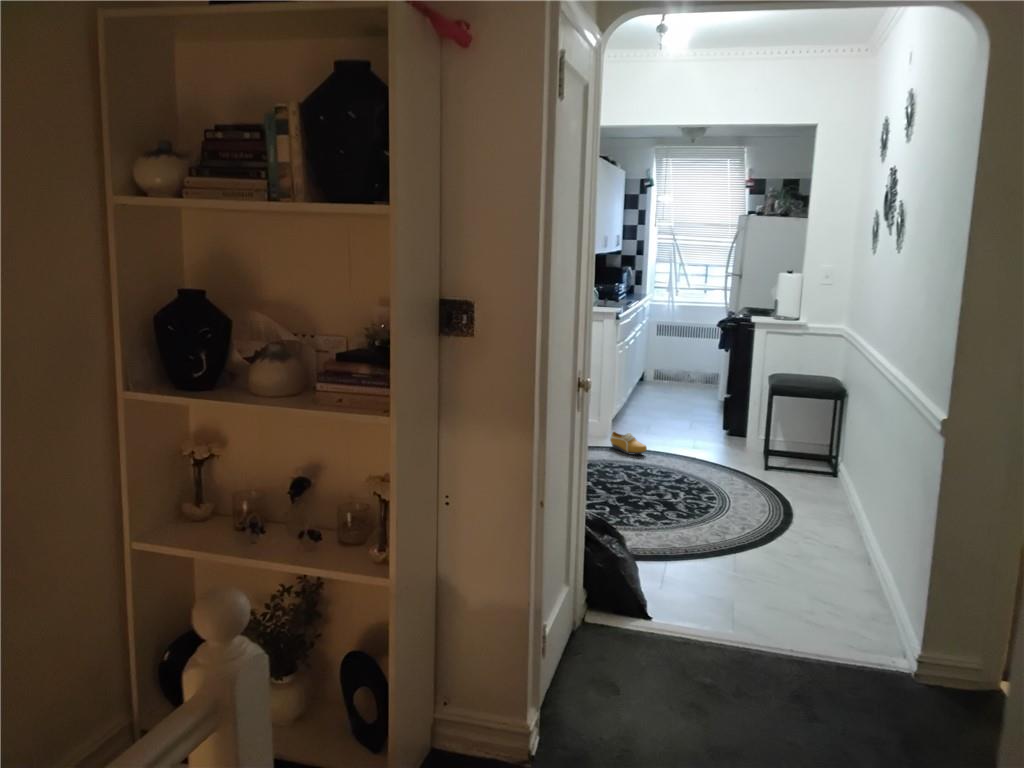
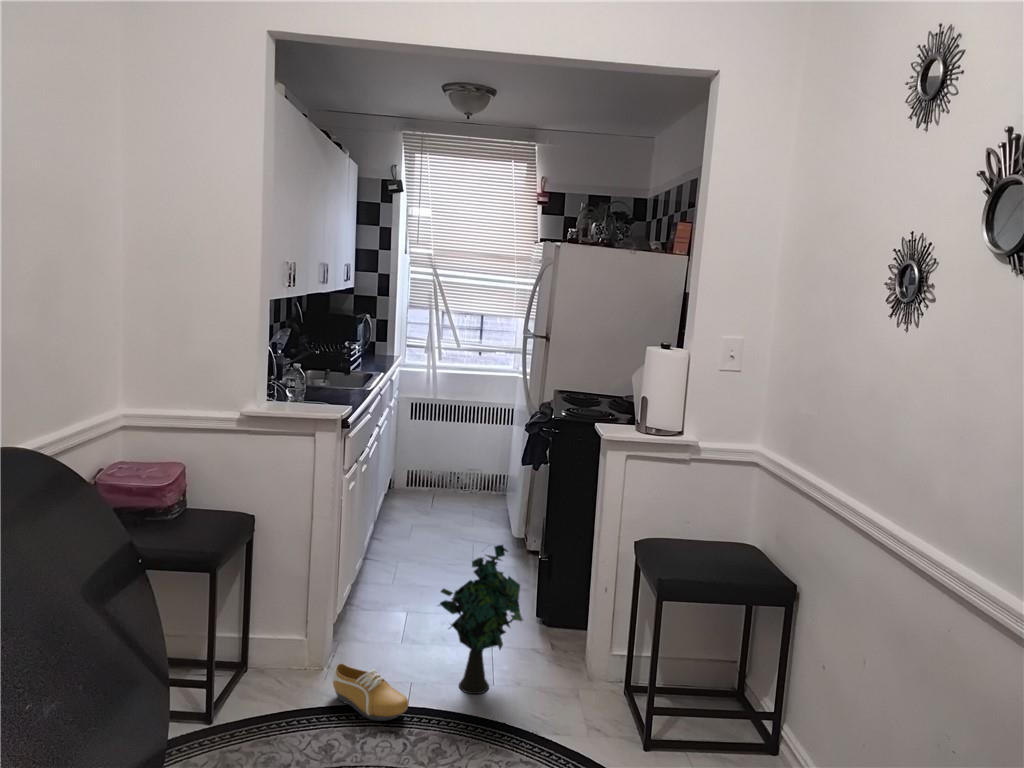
decorative plant: none [662,377,708,453] -> present [439,545,524,694]

